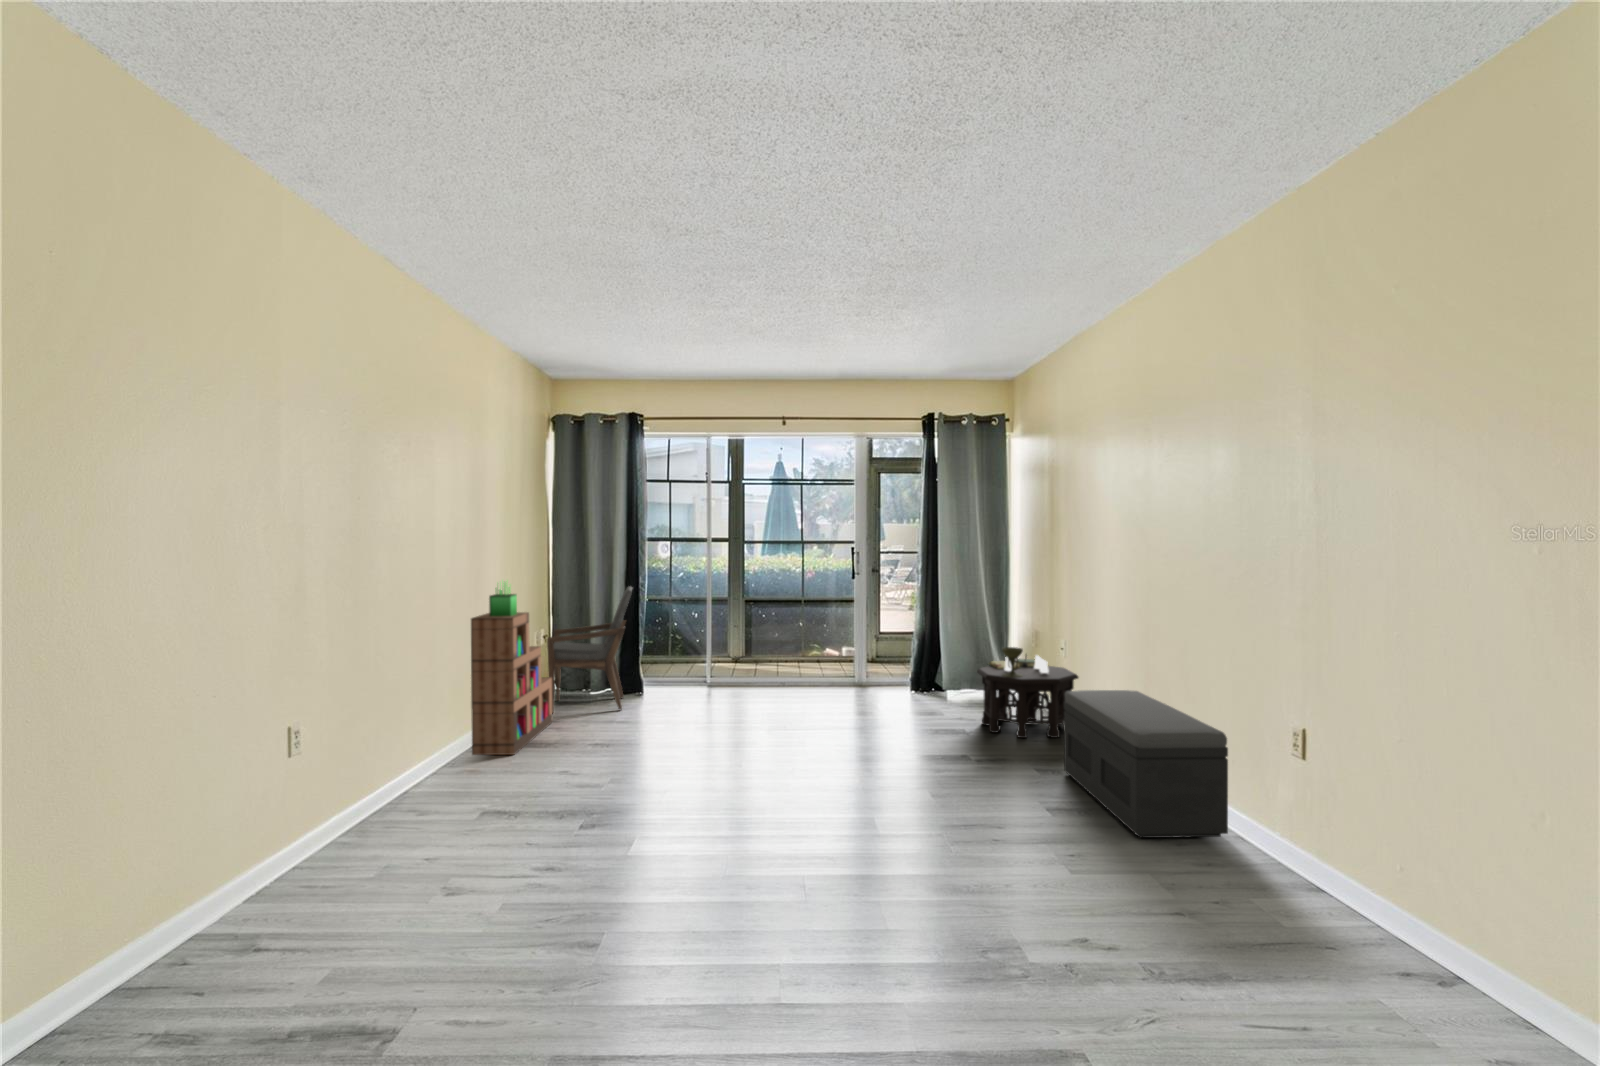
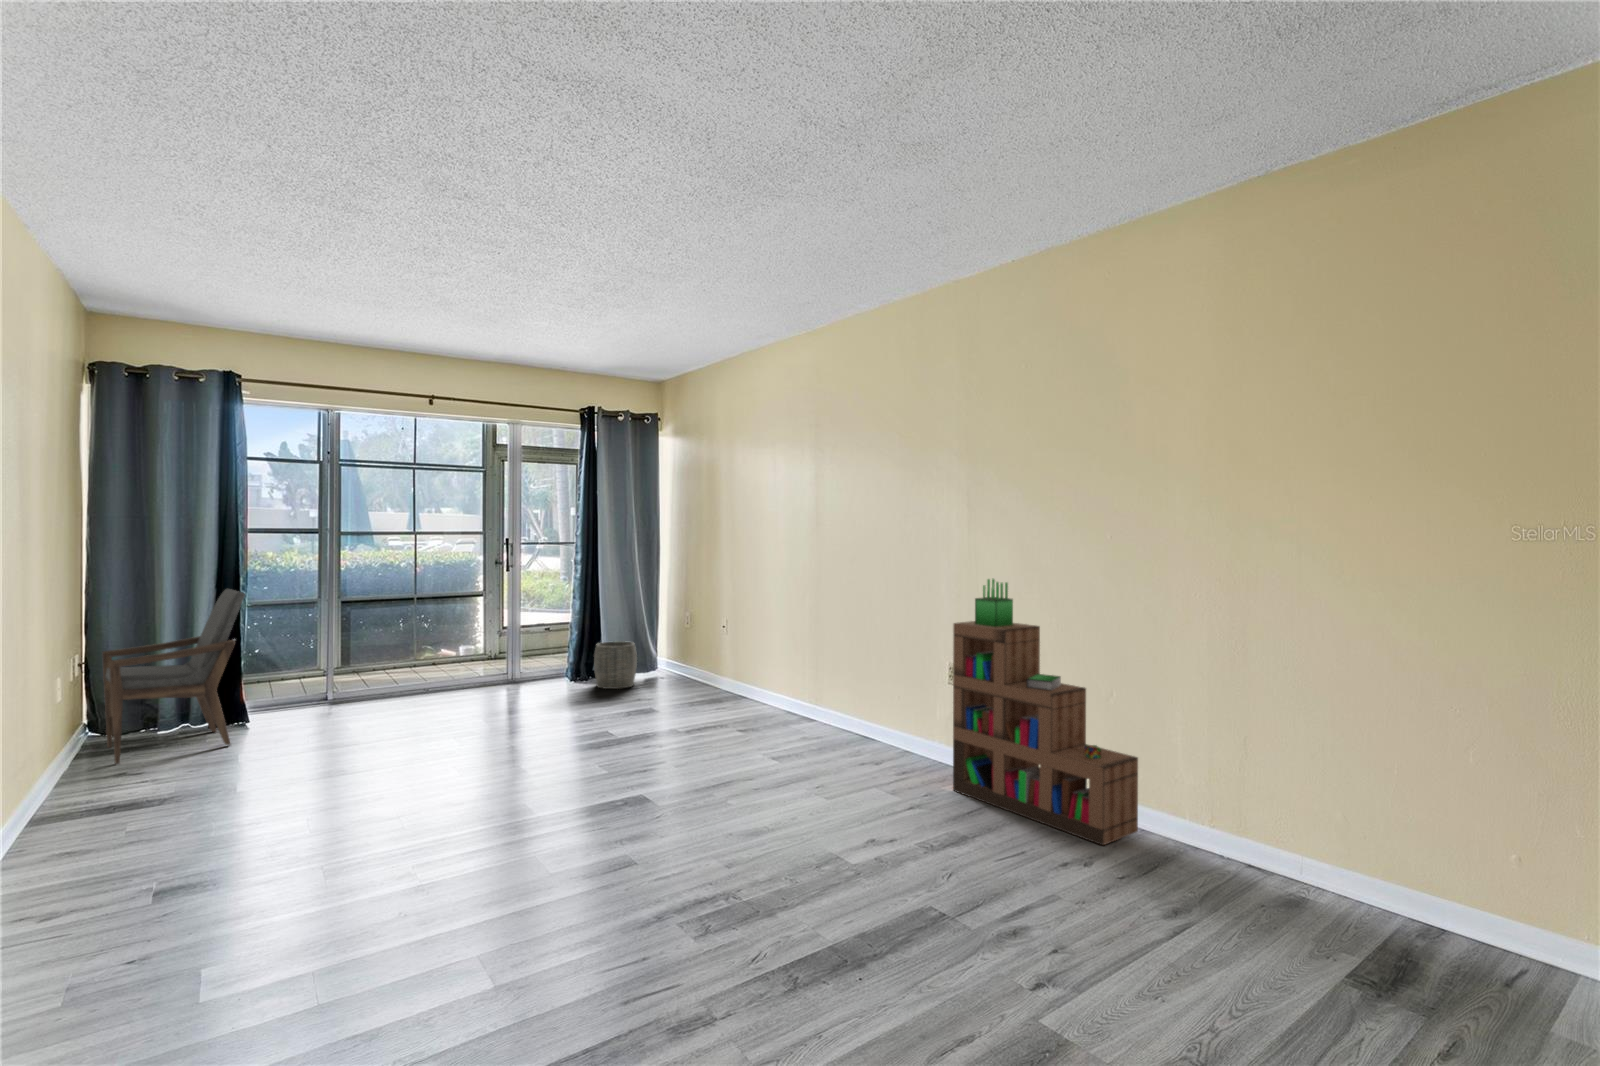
bookshelf: present [471,584,552,755] -> present [953,579,1138,845]
side table: present [977,647,1078,738] -> none [665,630,756,713]
woven basket: none [930,652,973,701] -> present [594,641,637,689]
storage bench: present [1064,690,1228,838] -> none [781,656,943,776]

